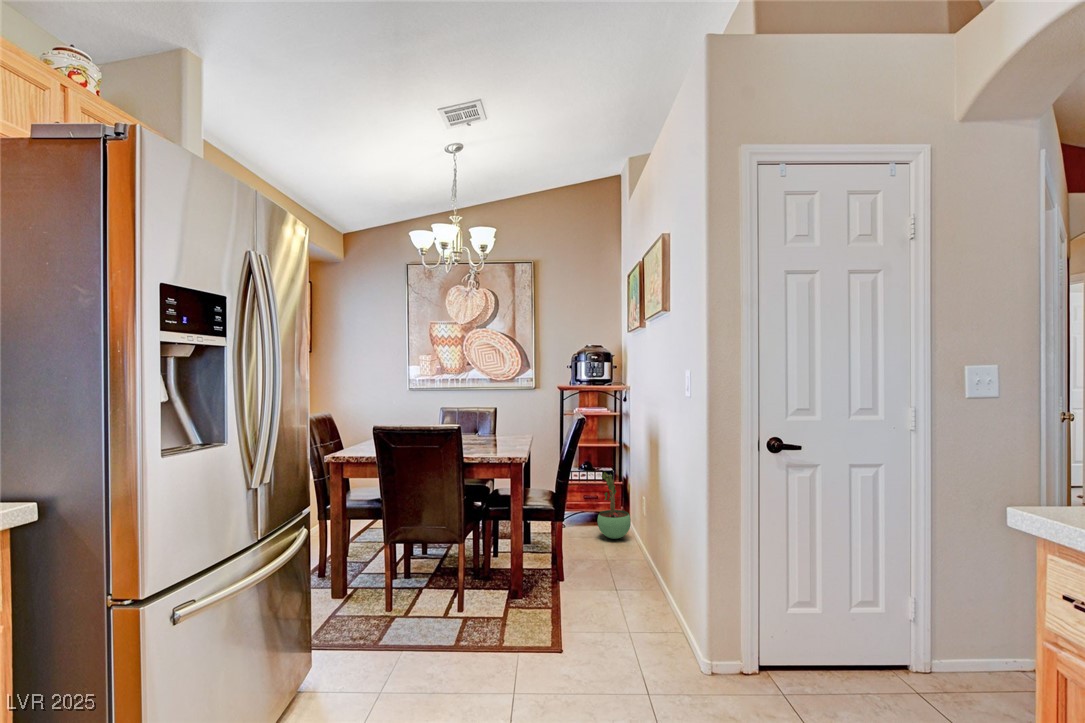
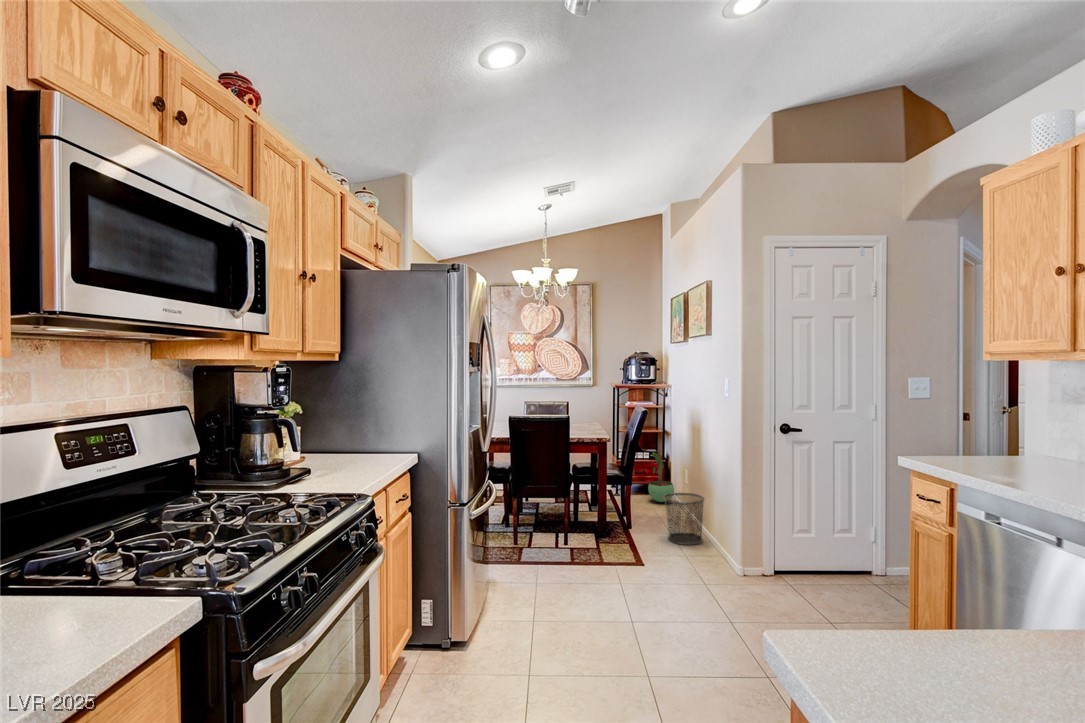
waste bin: none [605,533,662,612] -> present [664,493,704,545]

